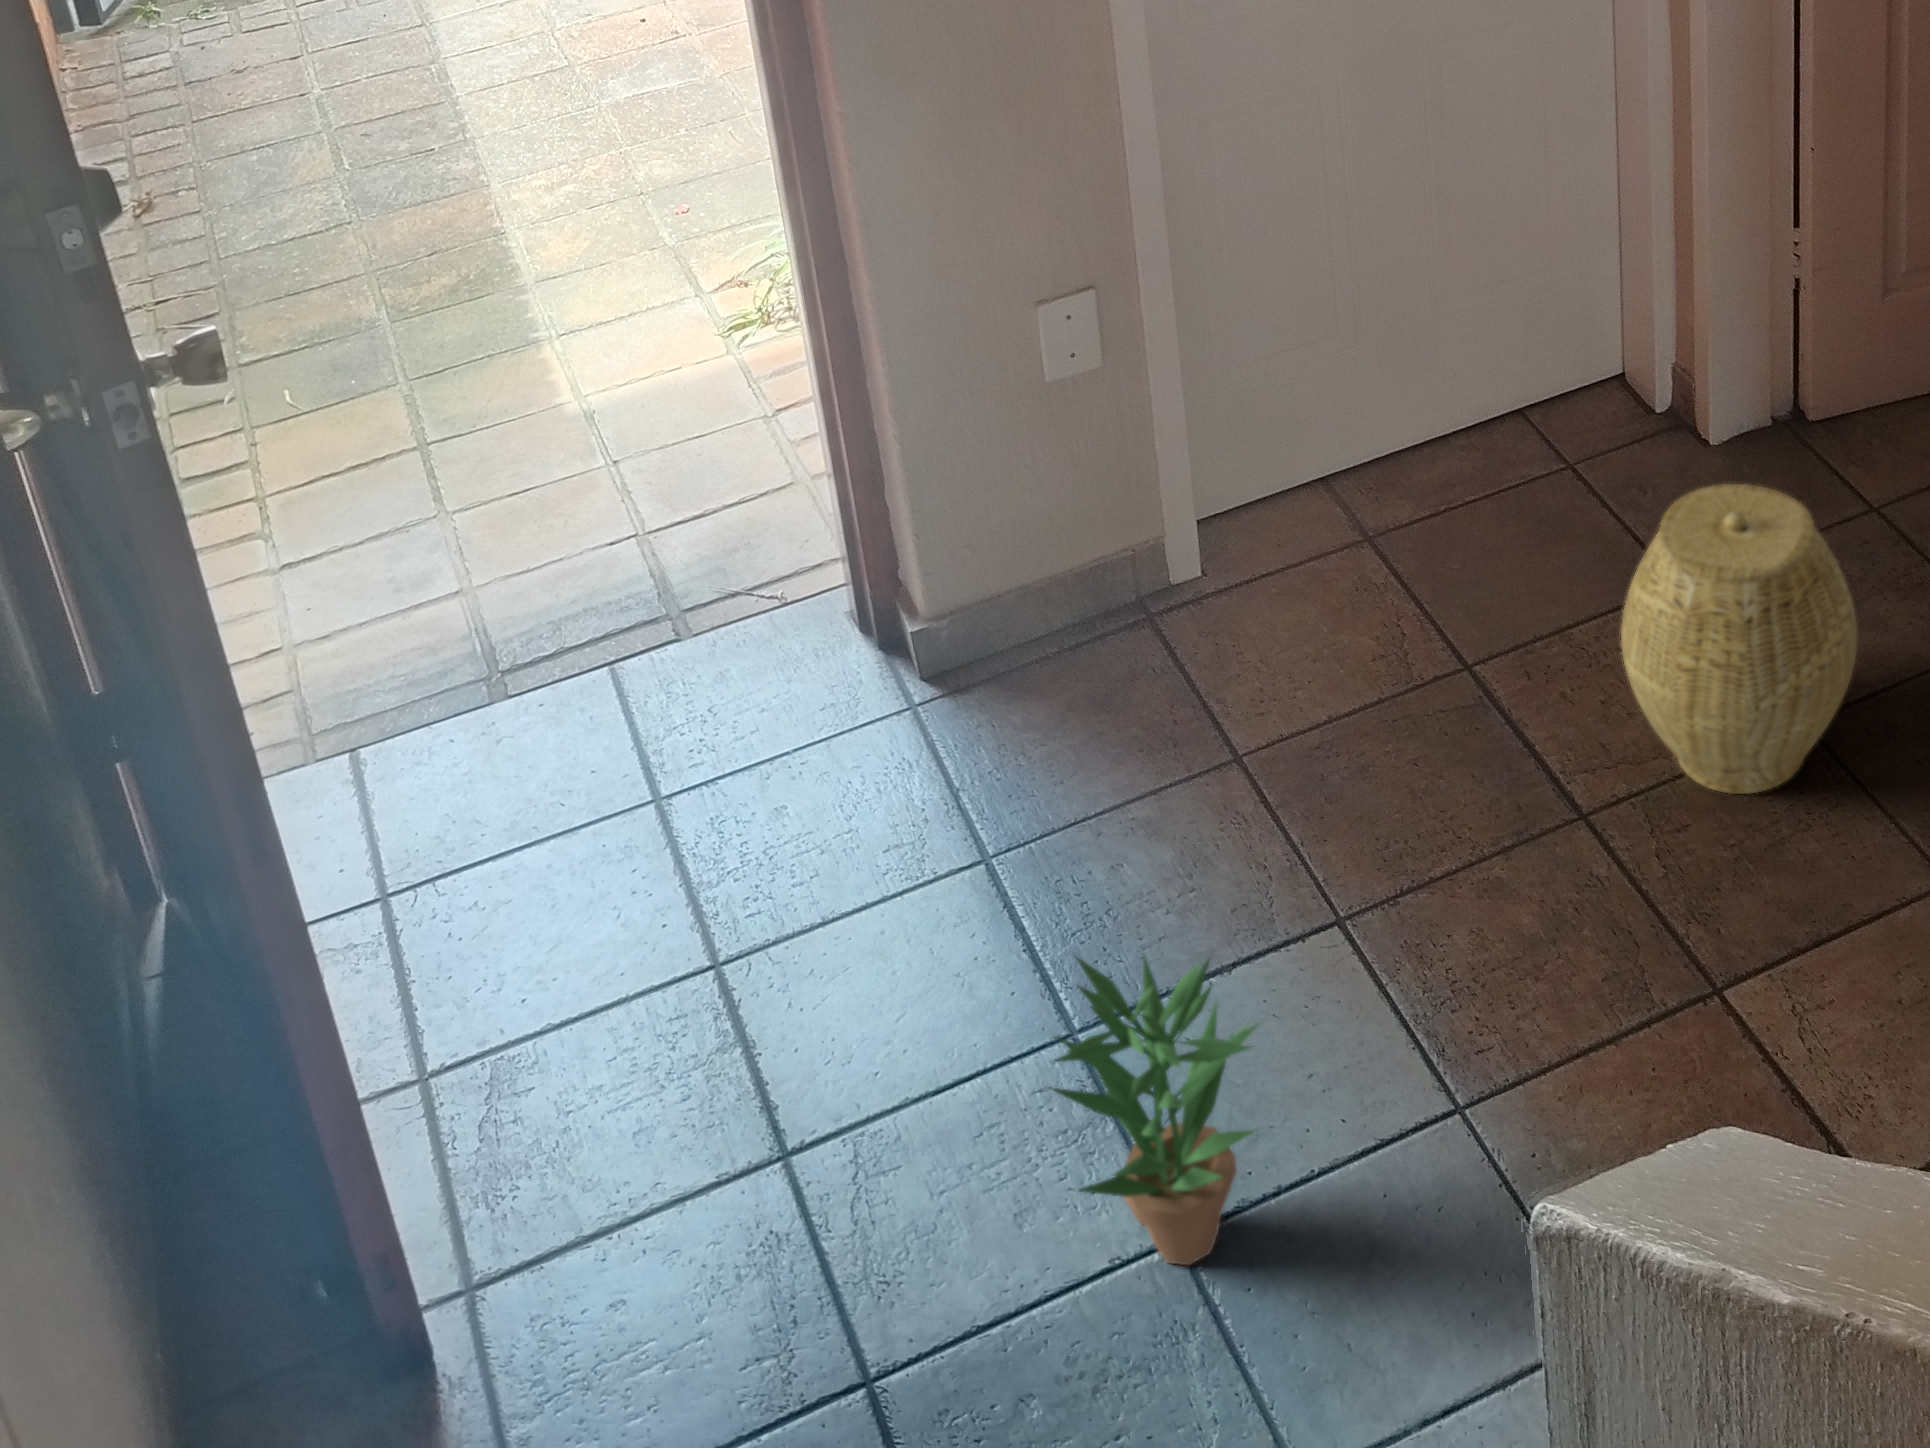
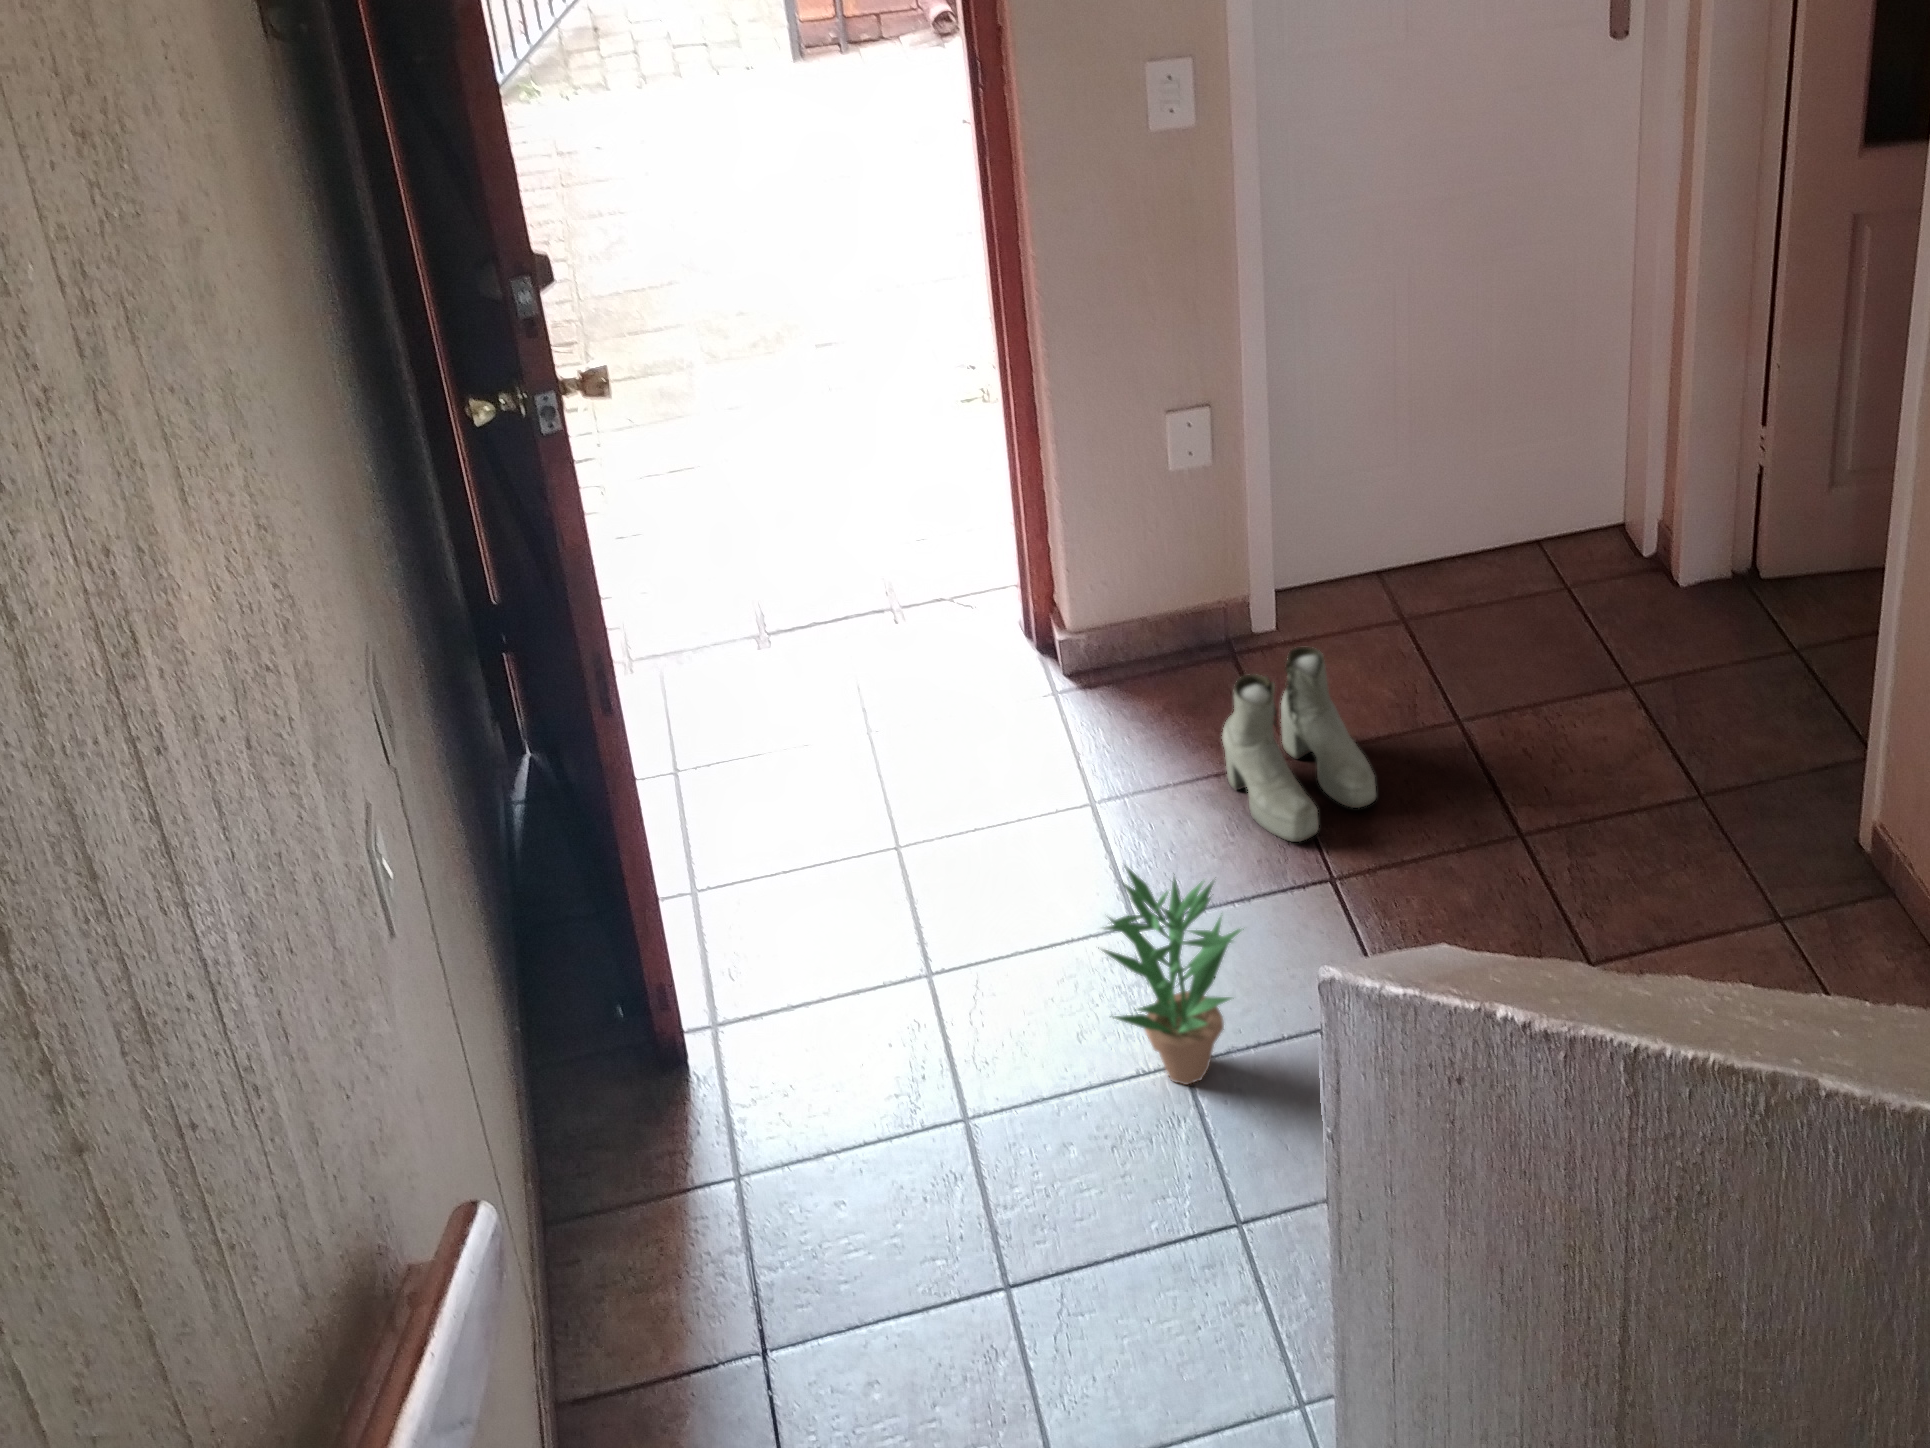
woven basket: present [1621,484,1857,794] -> none [1561,613,1739,842]
boots: none [1163,592,1383,867] -> present [1222,647,1376,842]

